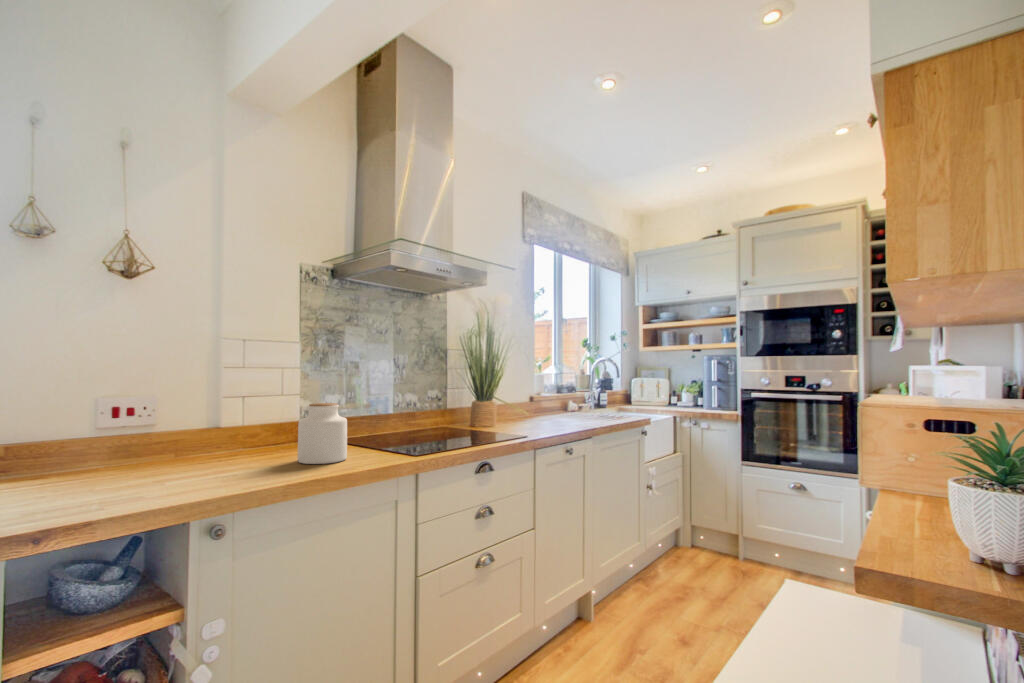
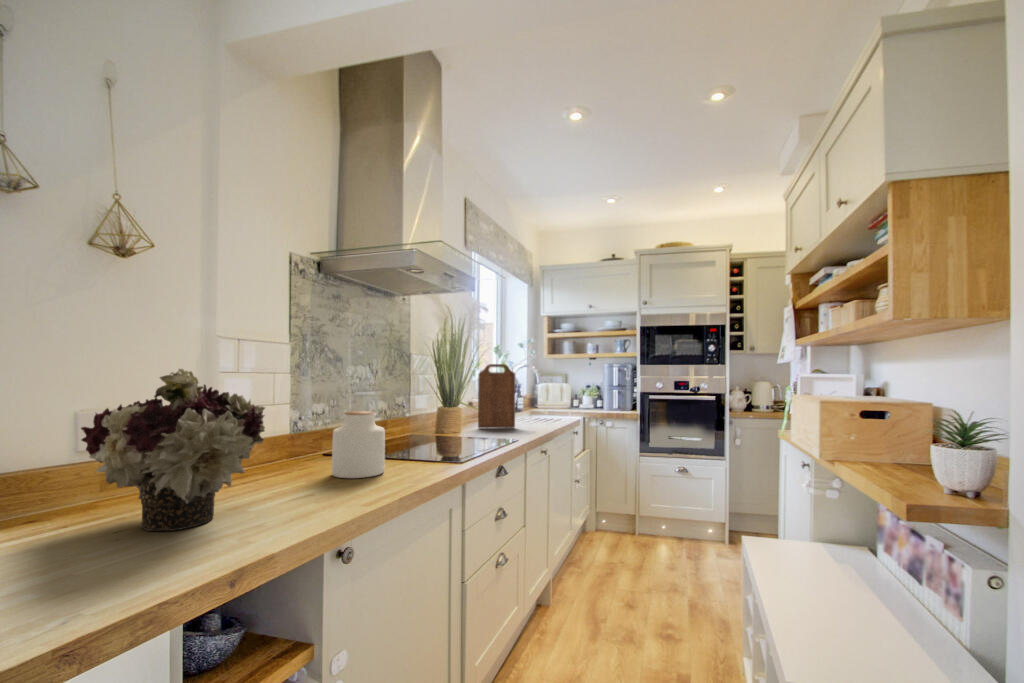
cutting board: none [521,358,559,425] -> present [478,364,515,428]
flower arrangement: none [56,365,193,494] -> present [81,369,265,531]

